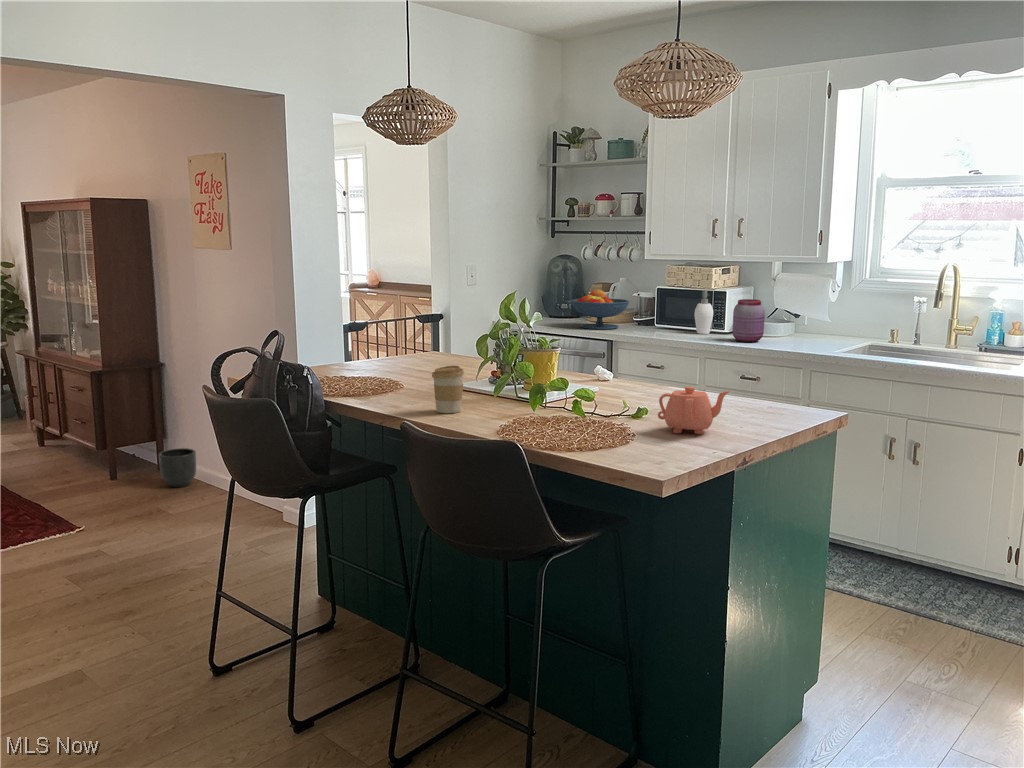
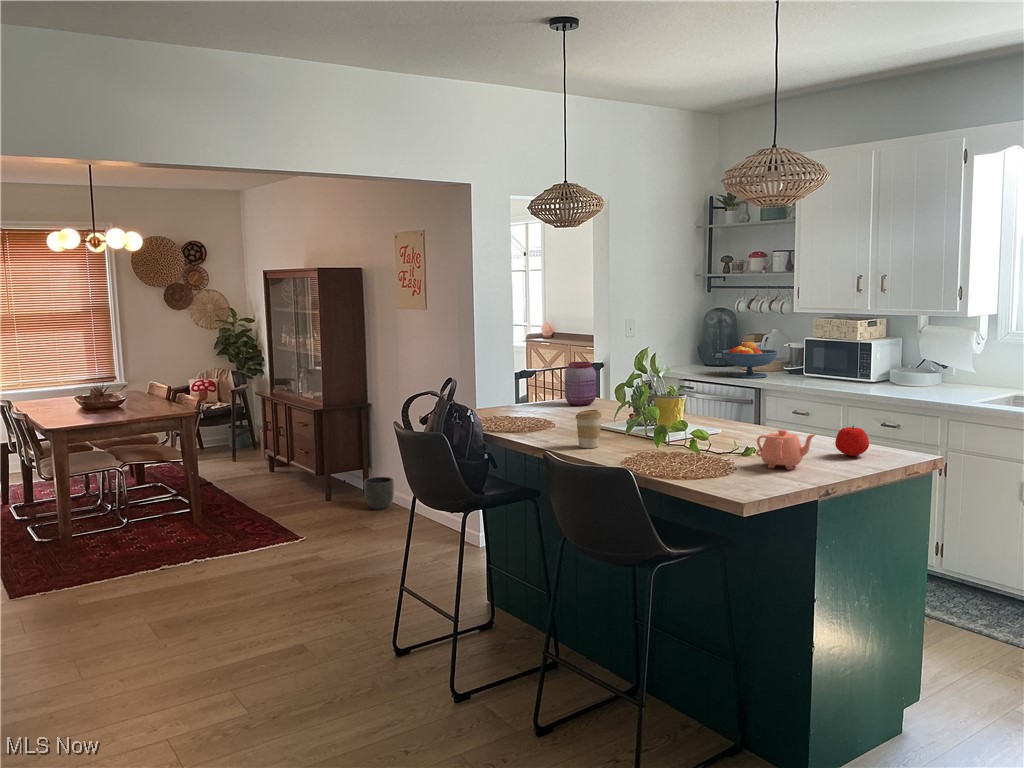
soap dispenser: present [694,291,713,334] -> none [840,343,859,383]
jar: present [732,299,765,342] -> present [565,362,596,406]
apple: none [740,380,779,416] -> present [835,426,869,456]

